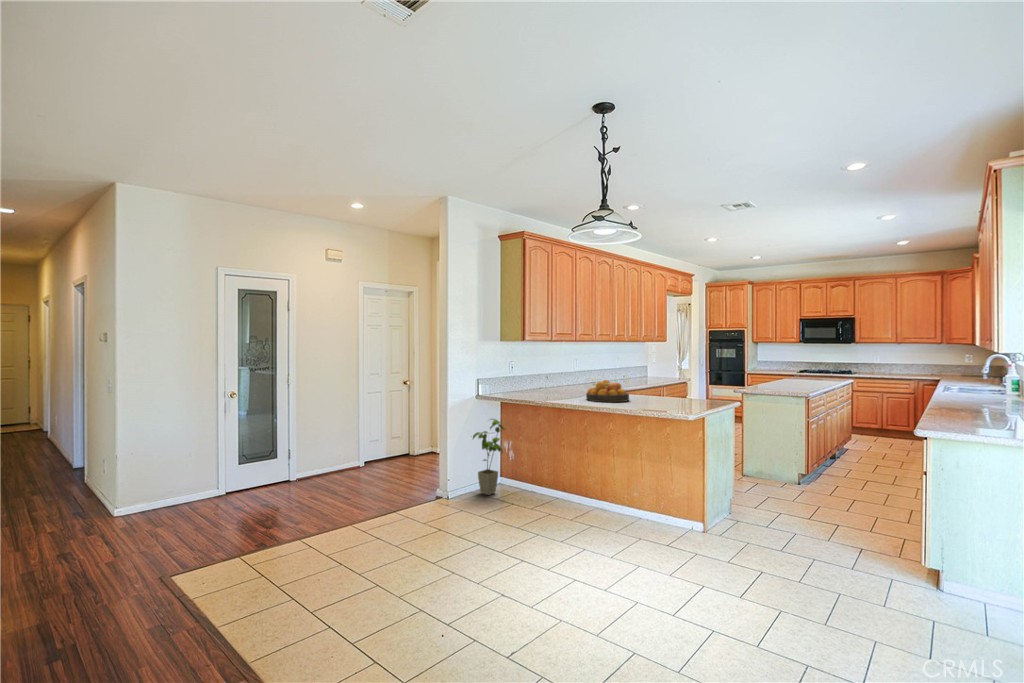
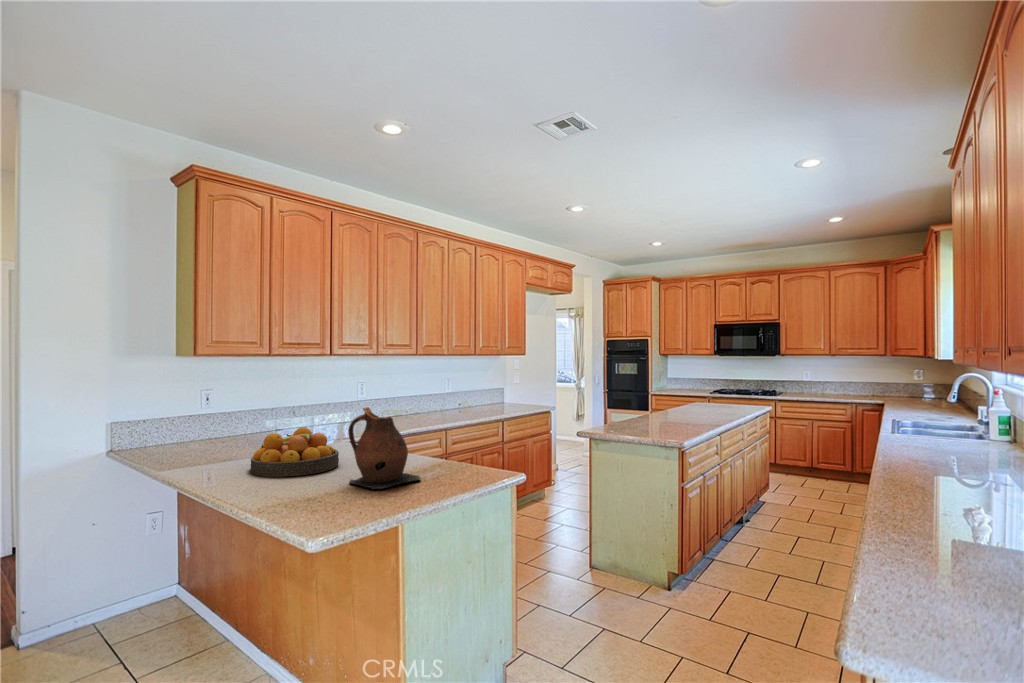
ceramic pitcher: none [650,368,685,406] -> present [348,407,420,490]
house plant: present [473,419,505,495] -> none [66,498,153,646]

